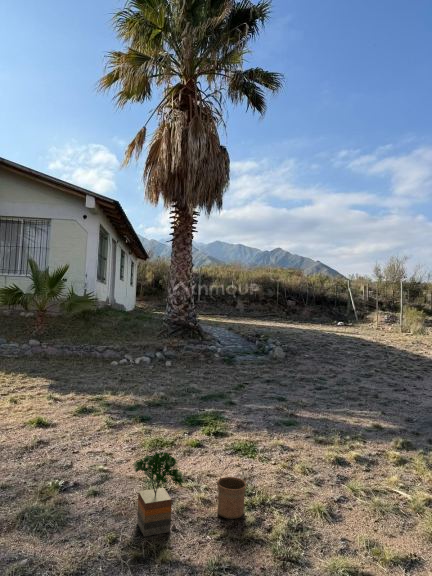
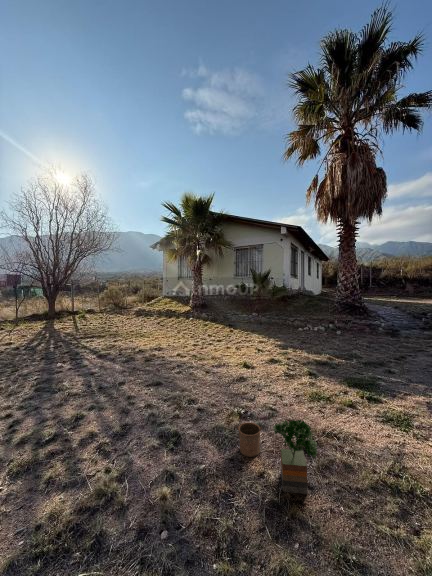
bucket: present [217,465,247,519] -> present [237,419,262,457]

